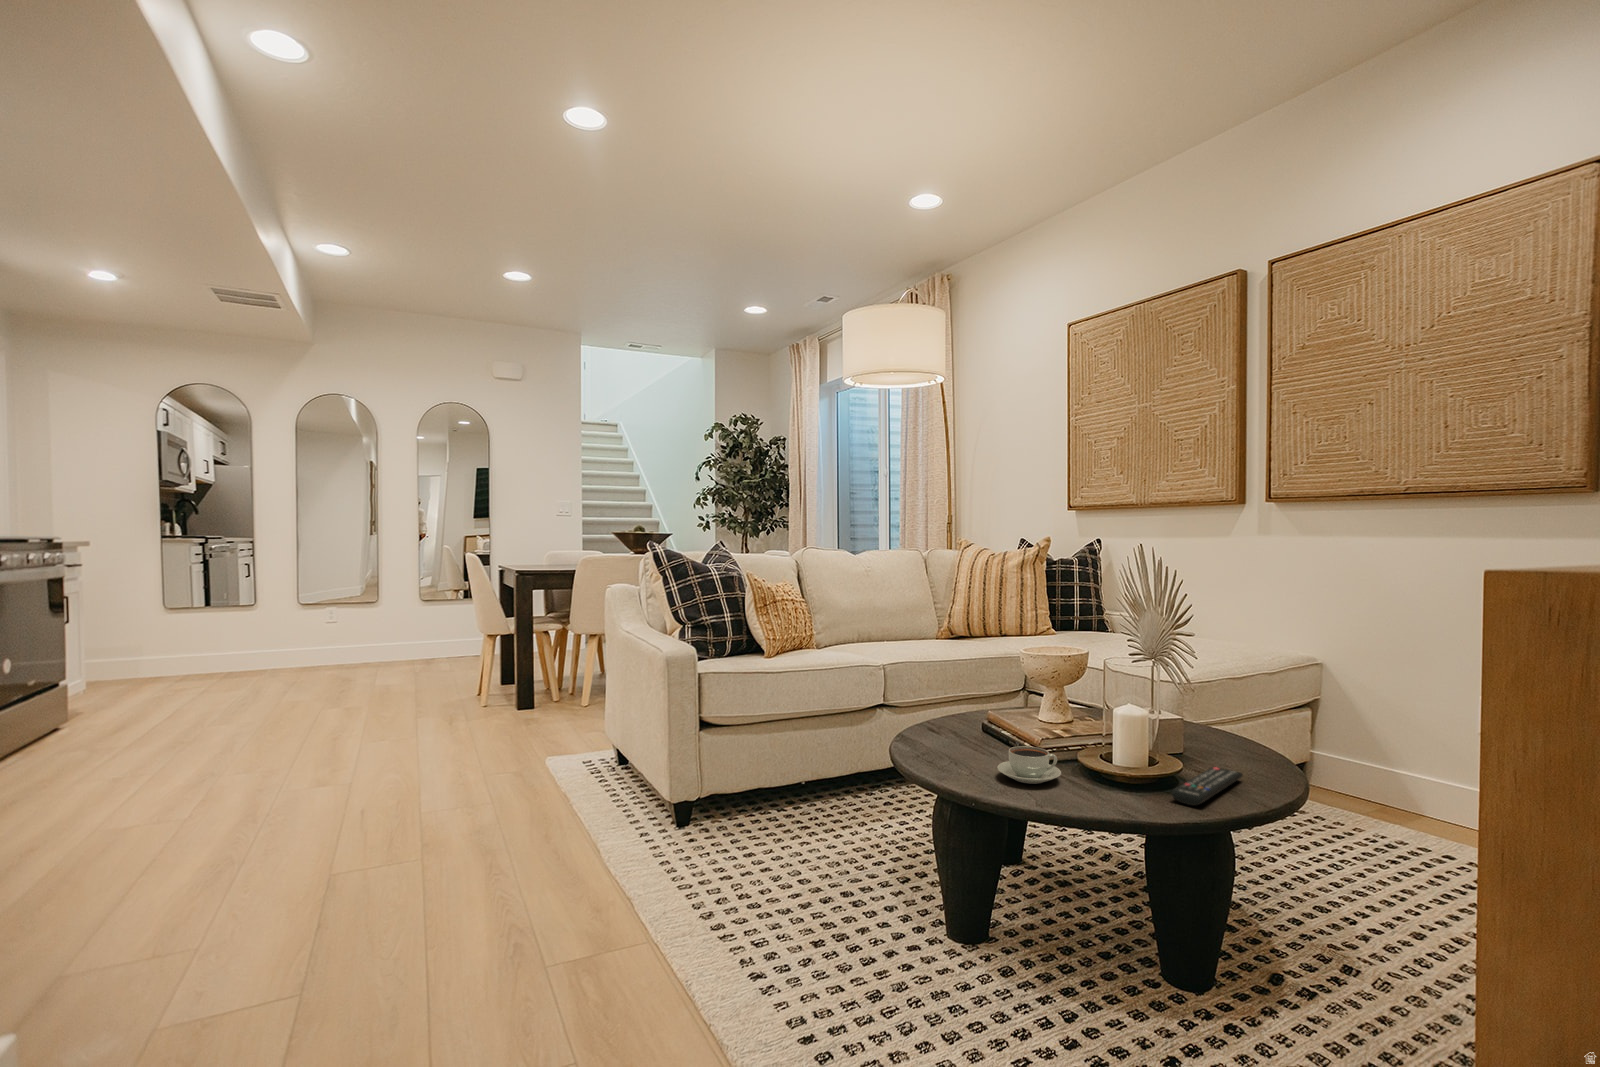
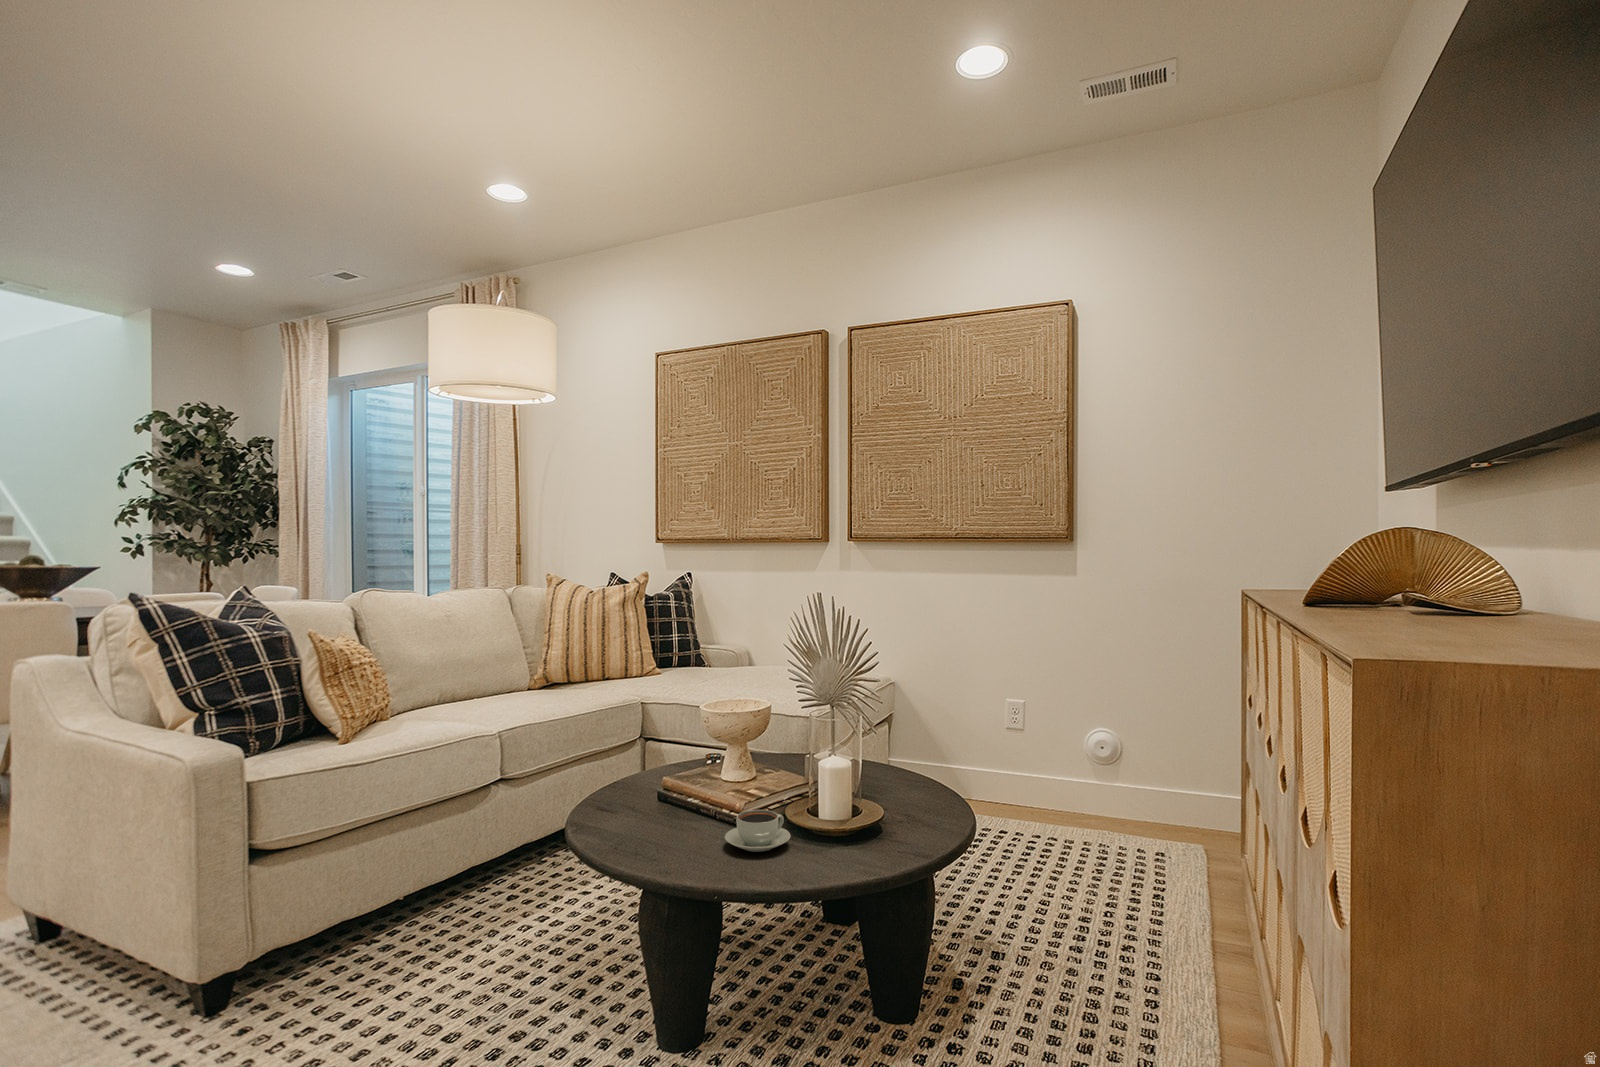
remote control: present [1172,767,1243,806] -> none [894,798,927,842]

